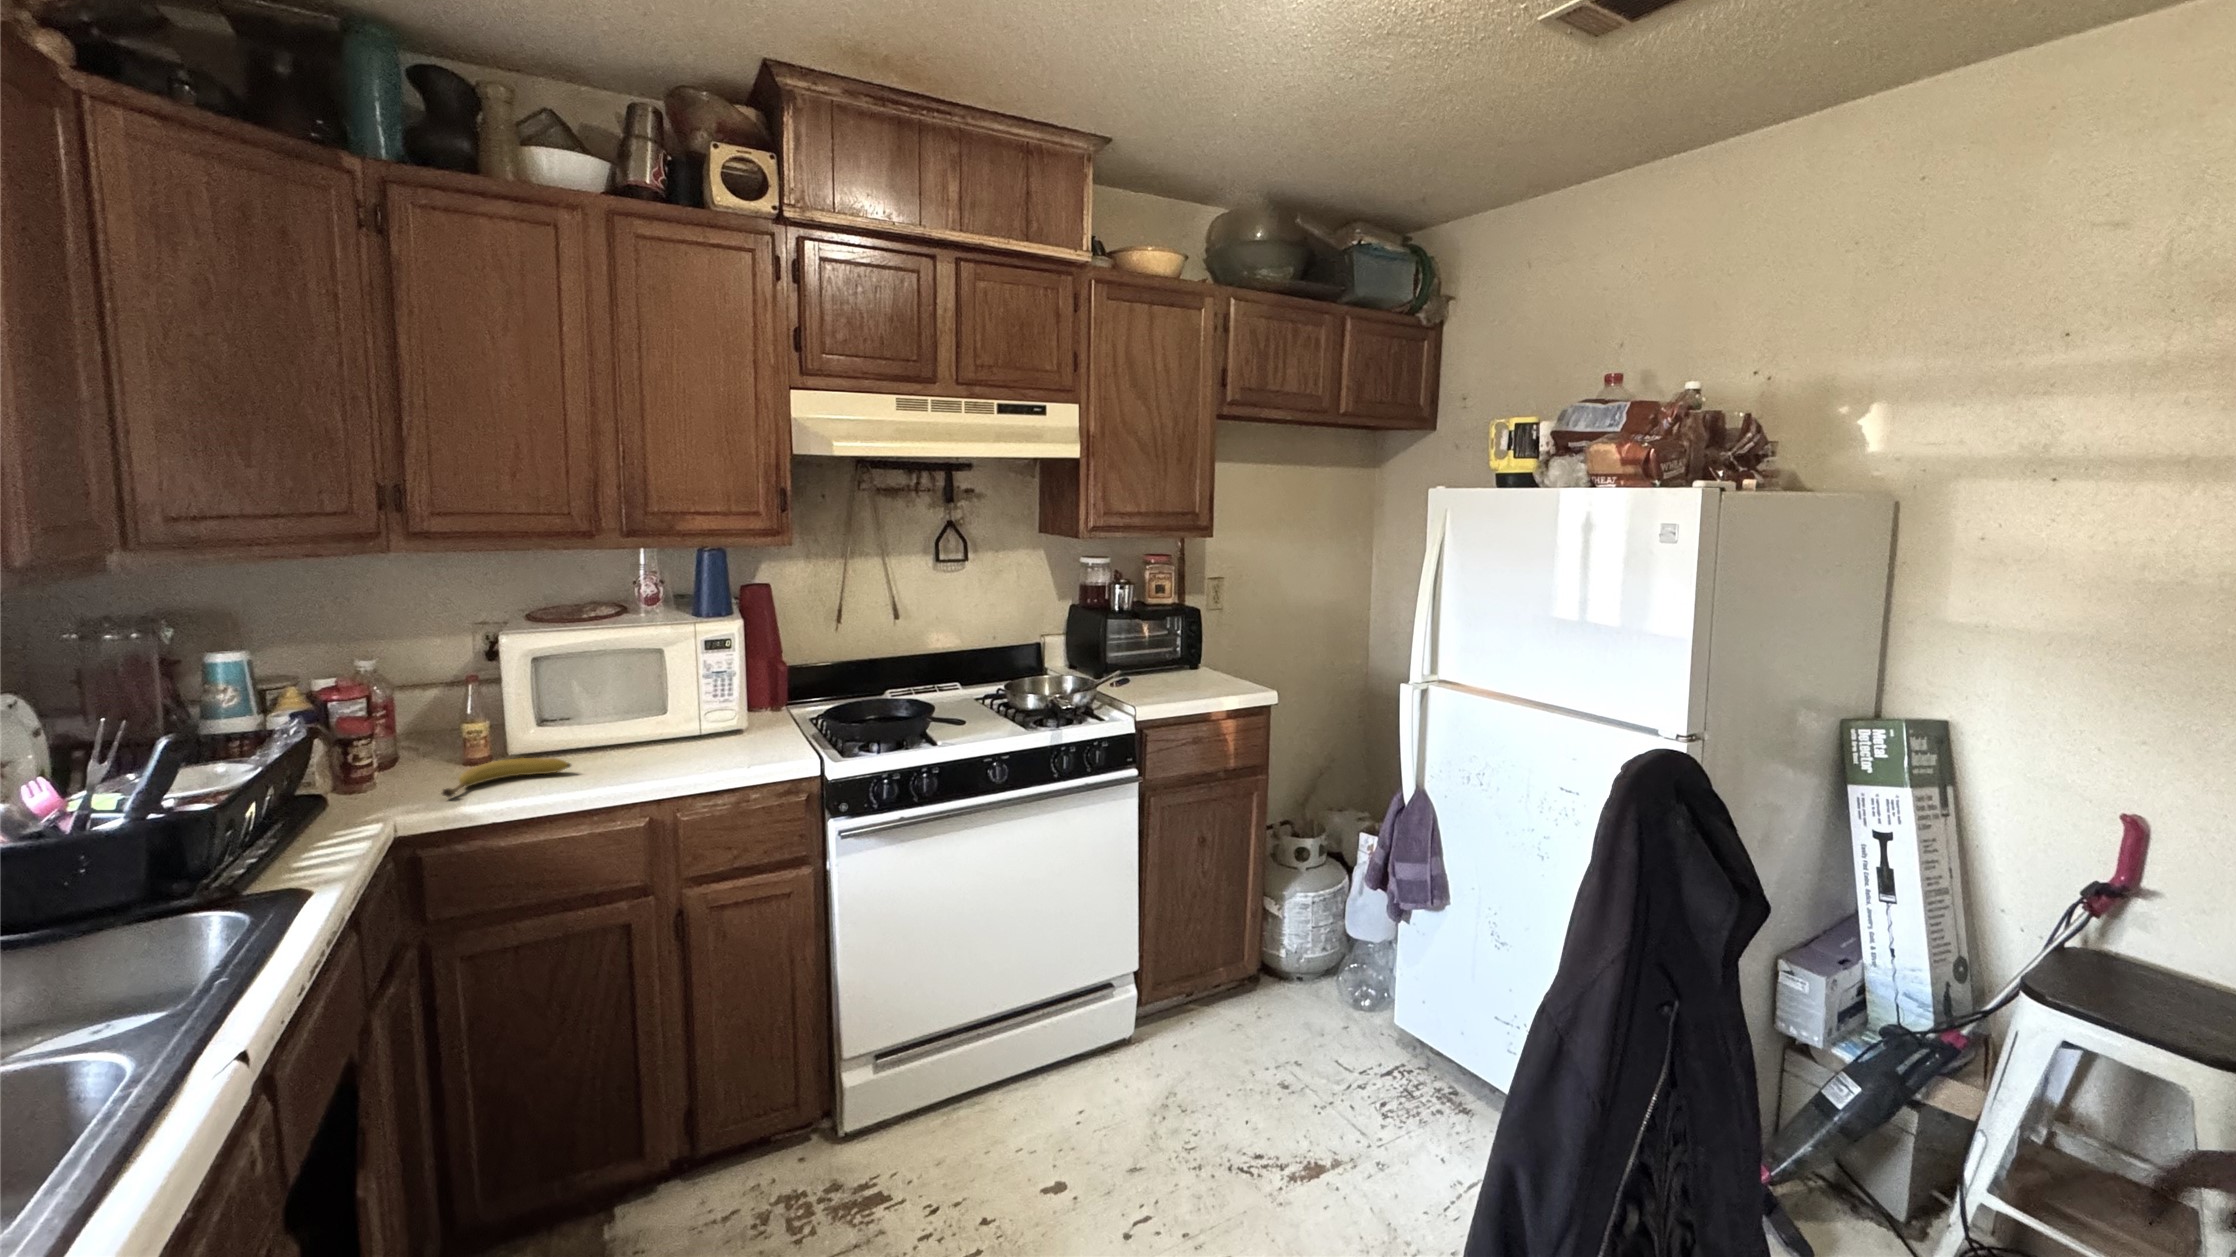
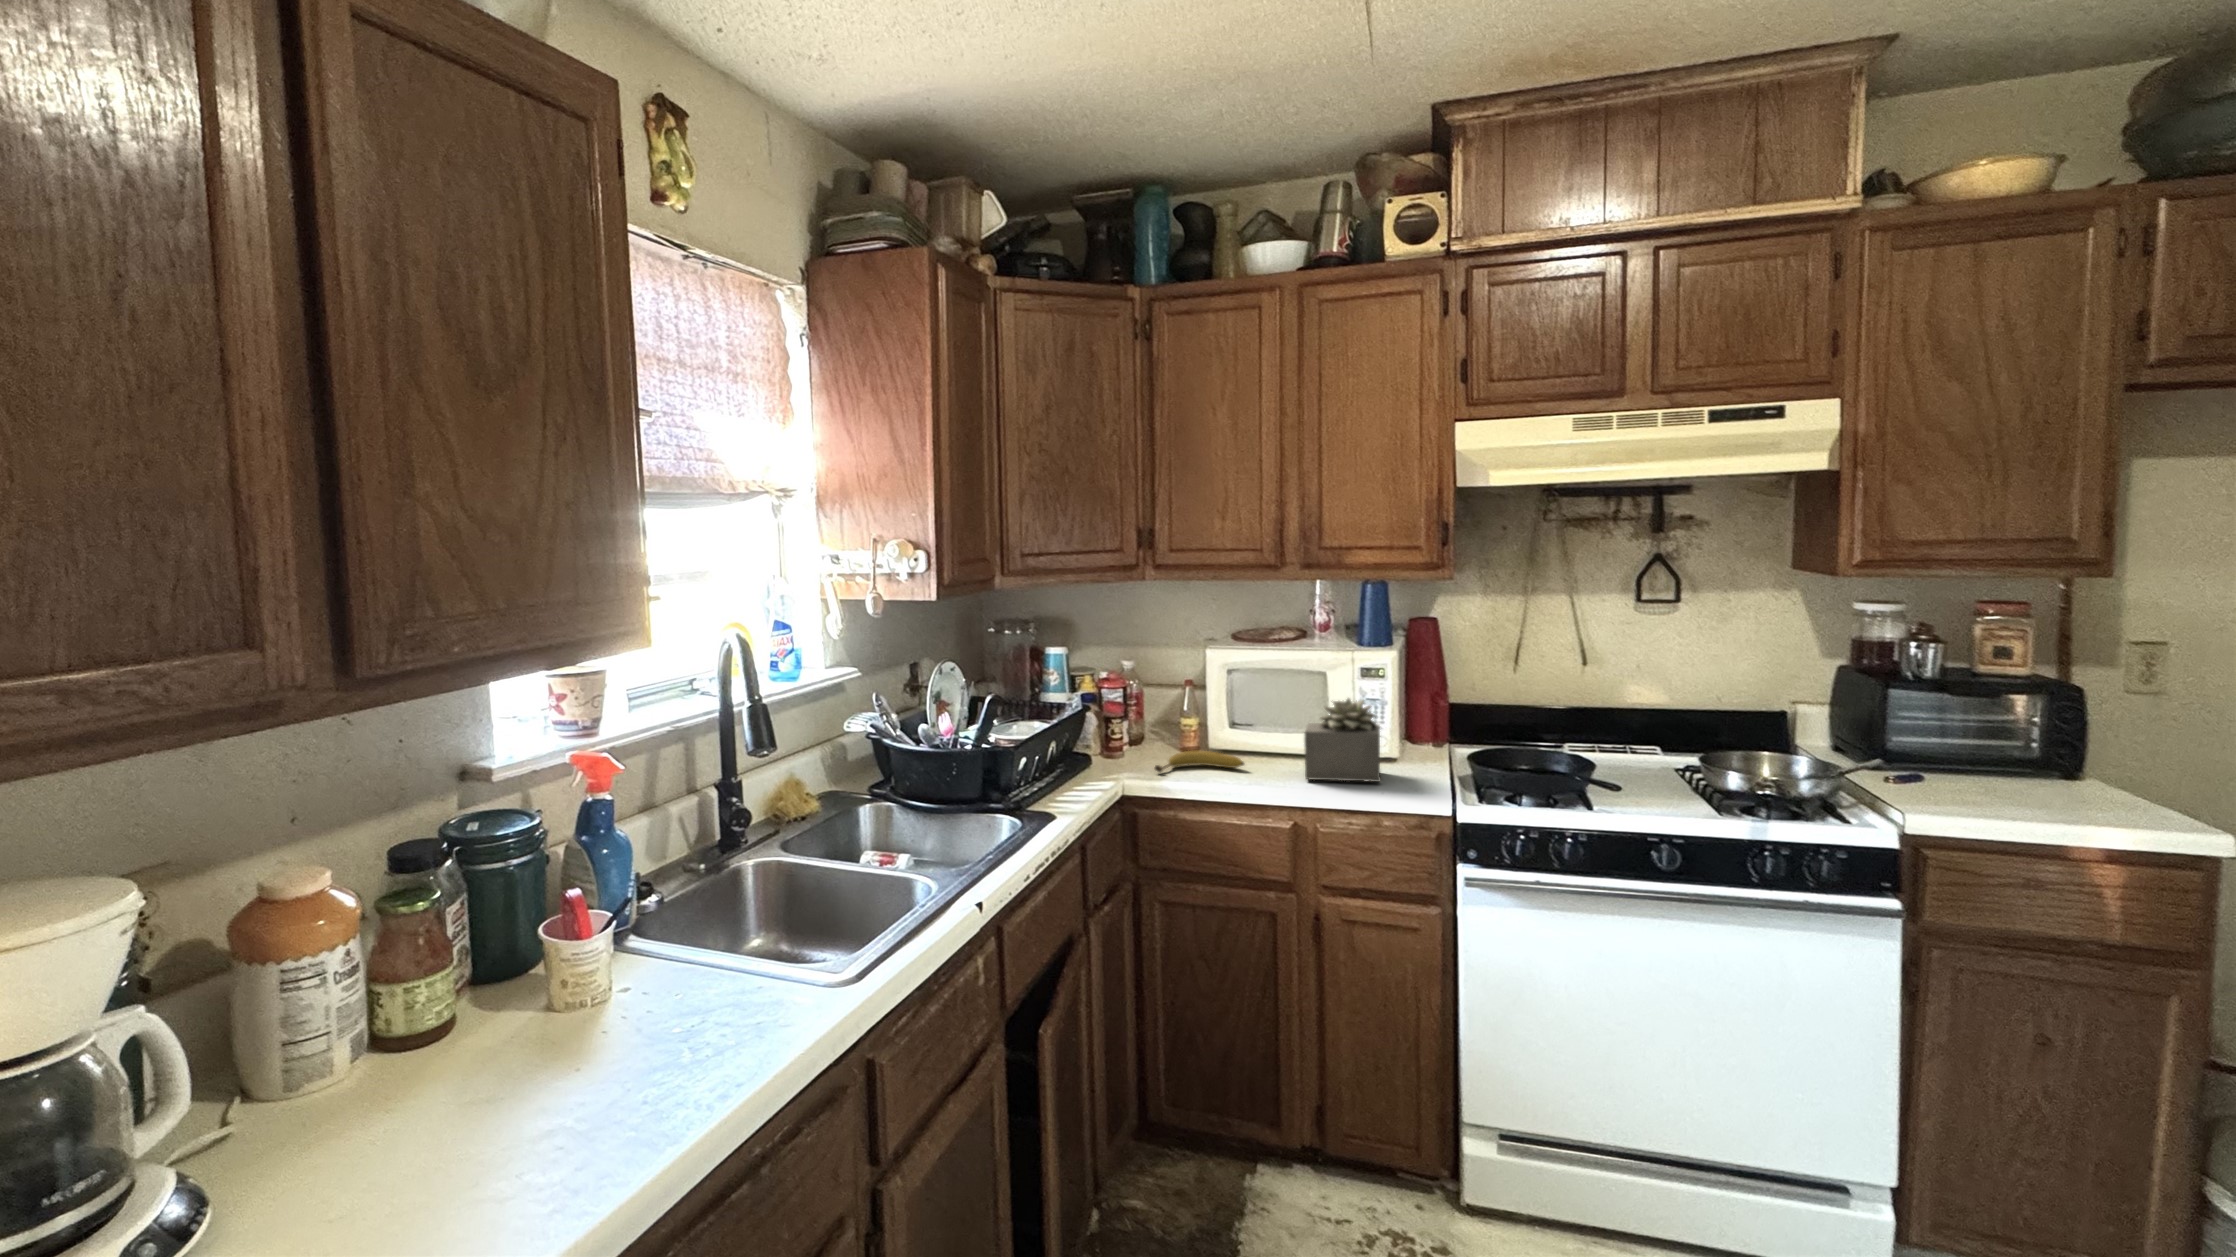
succulent plant: none [648,673,742,769] -> present [1304,698,1381,782]

